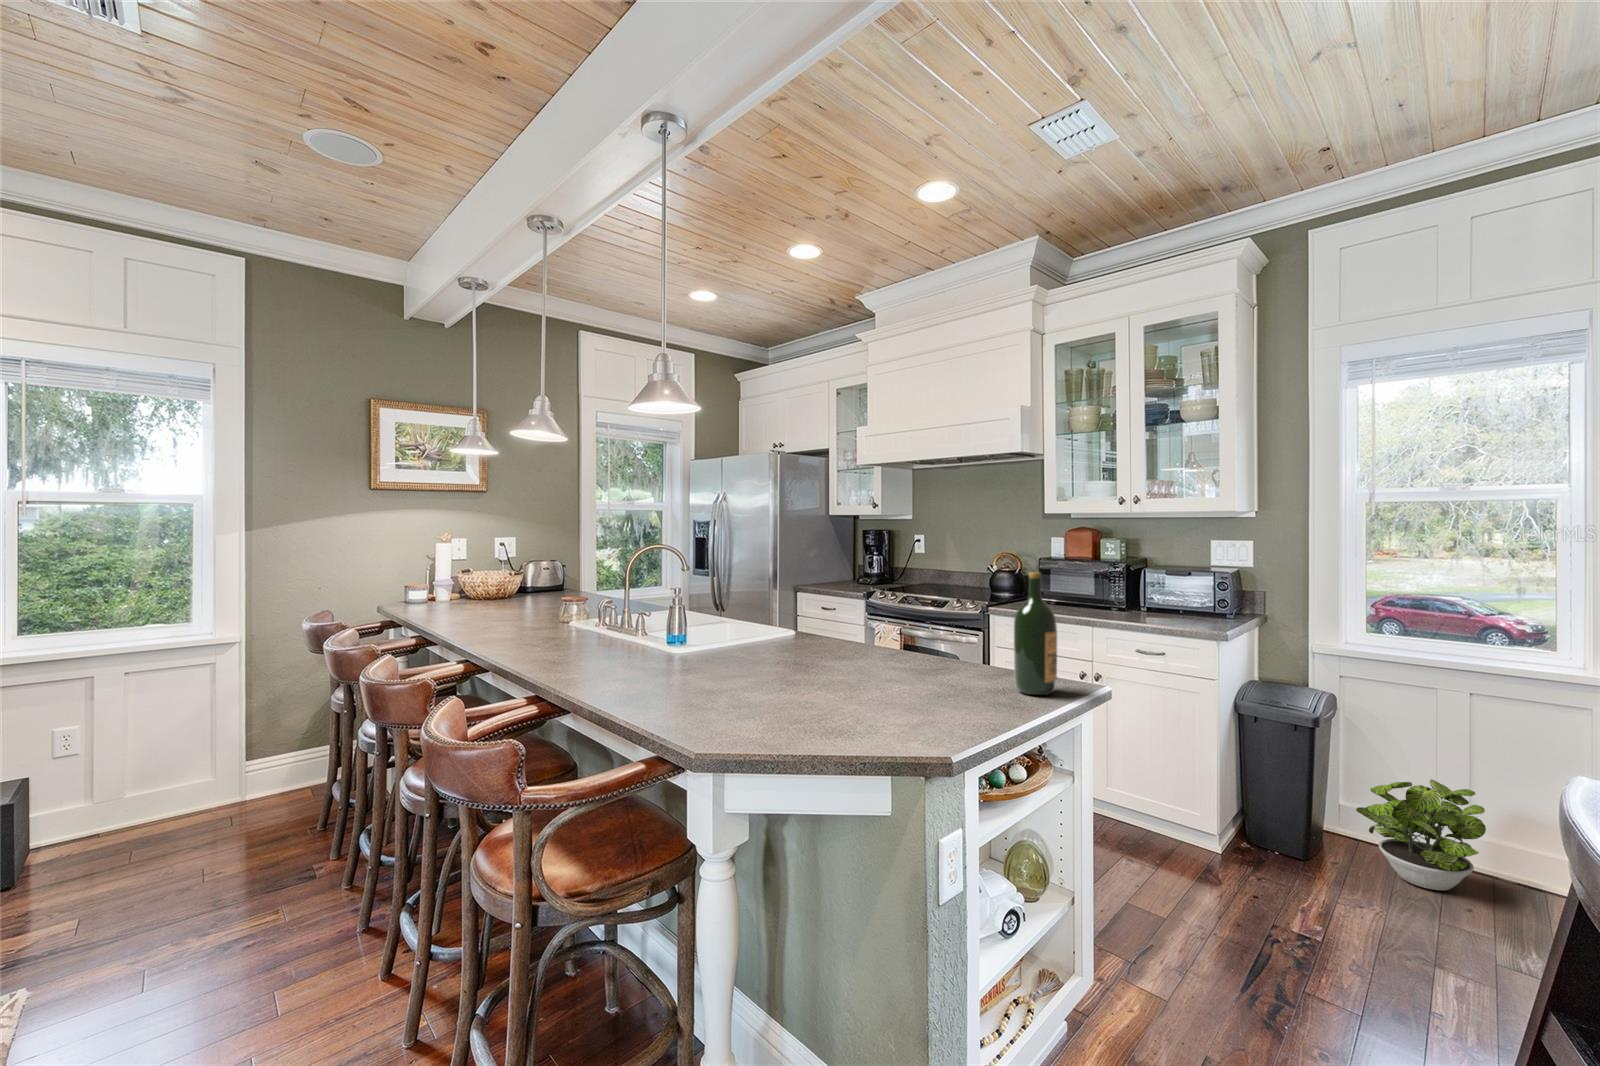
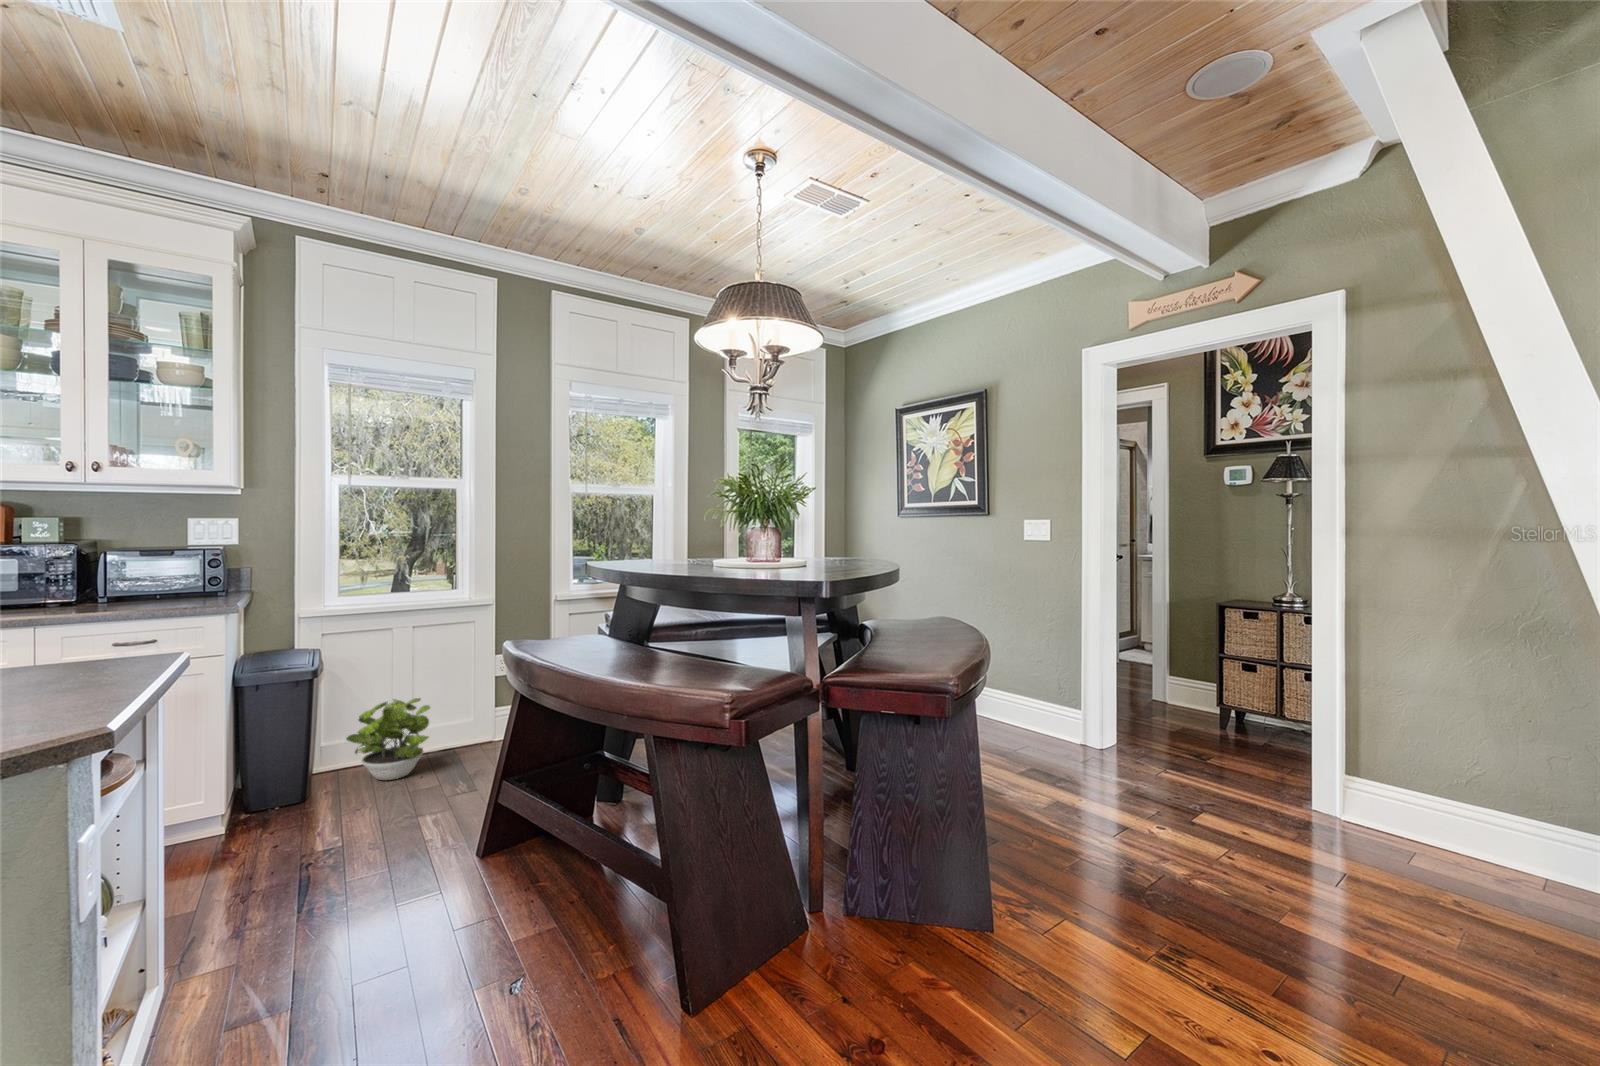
wine bottle: present [1014,572,1057,695] -> none [66,530,137,677]

